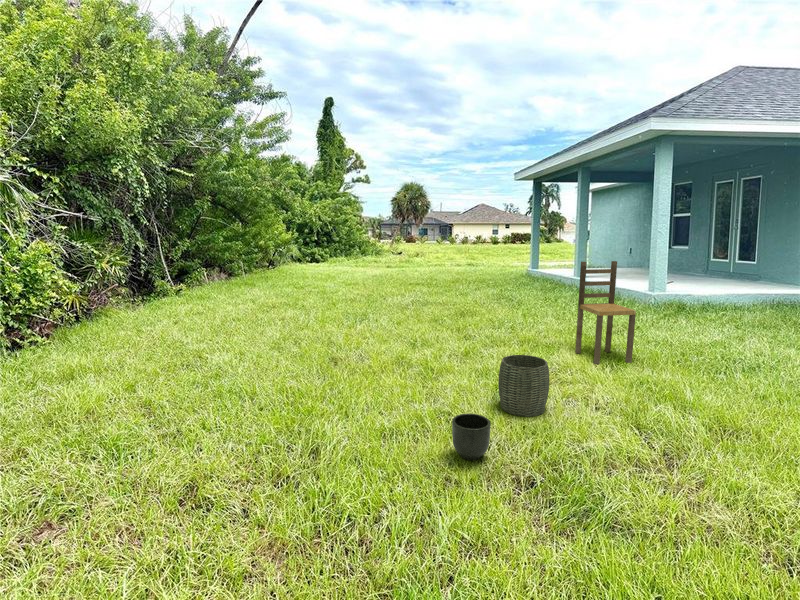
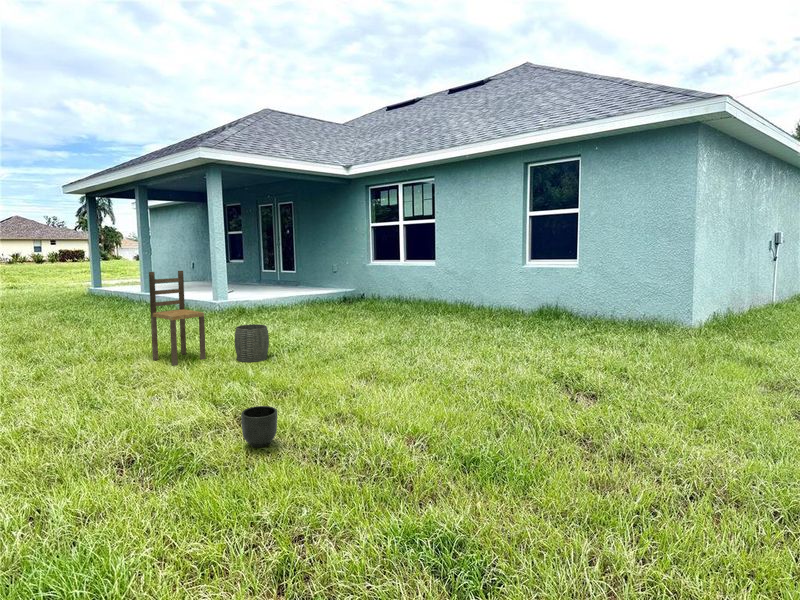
woven basket: present [498,355,549,417] -> present [235,324,269,362]
planter: present [452,414,491,460] -> present [241,406,277,447]

